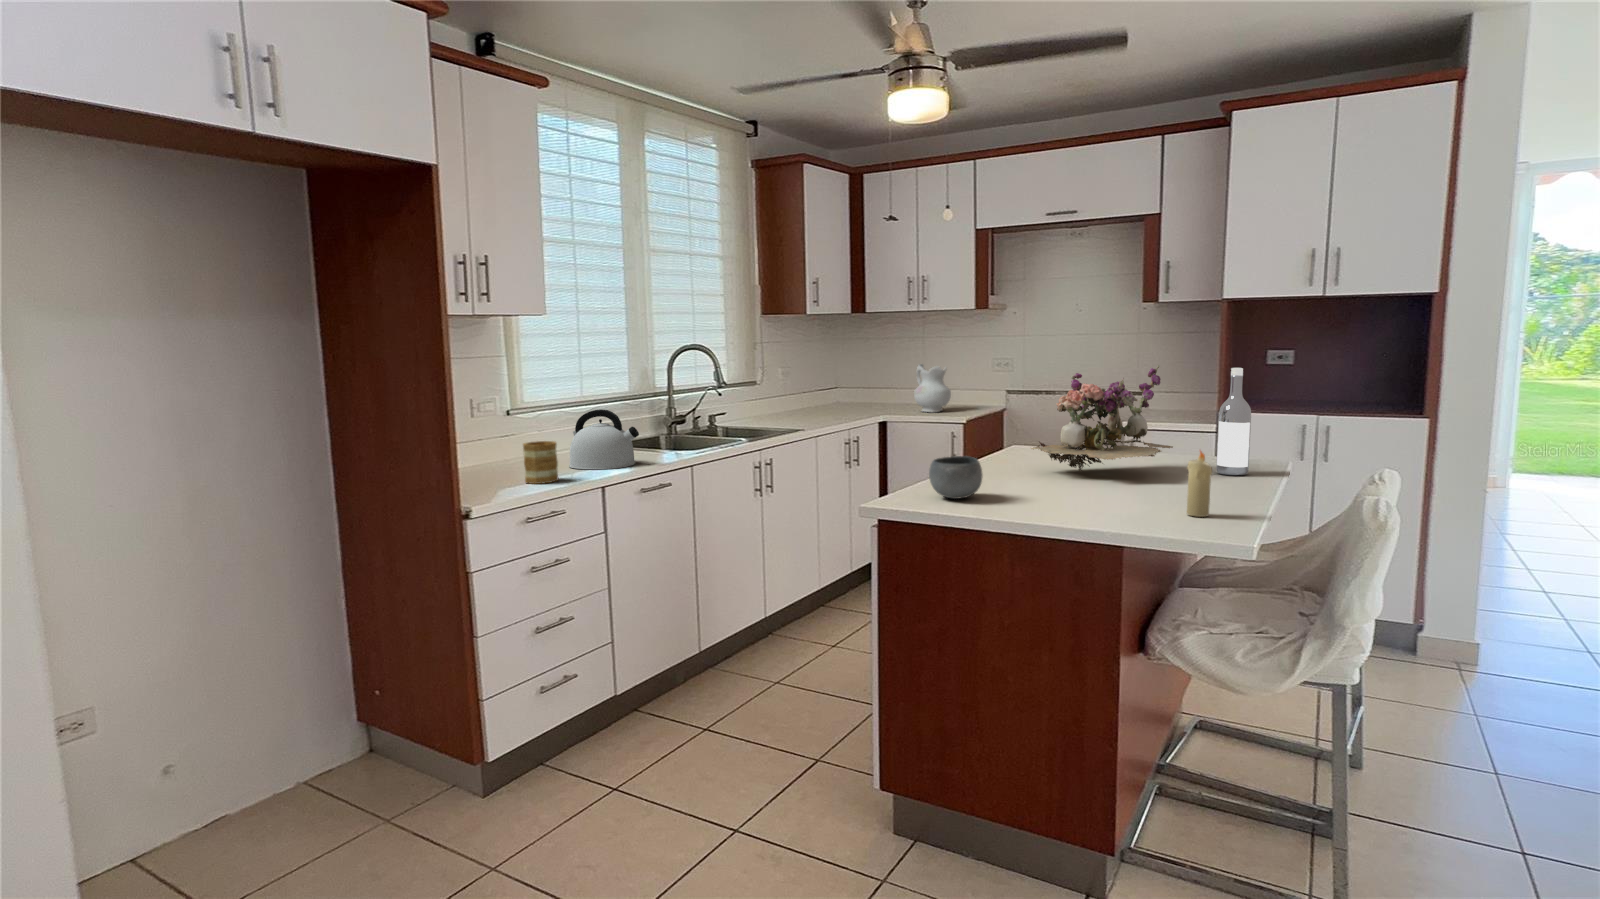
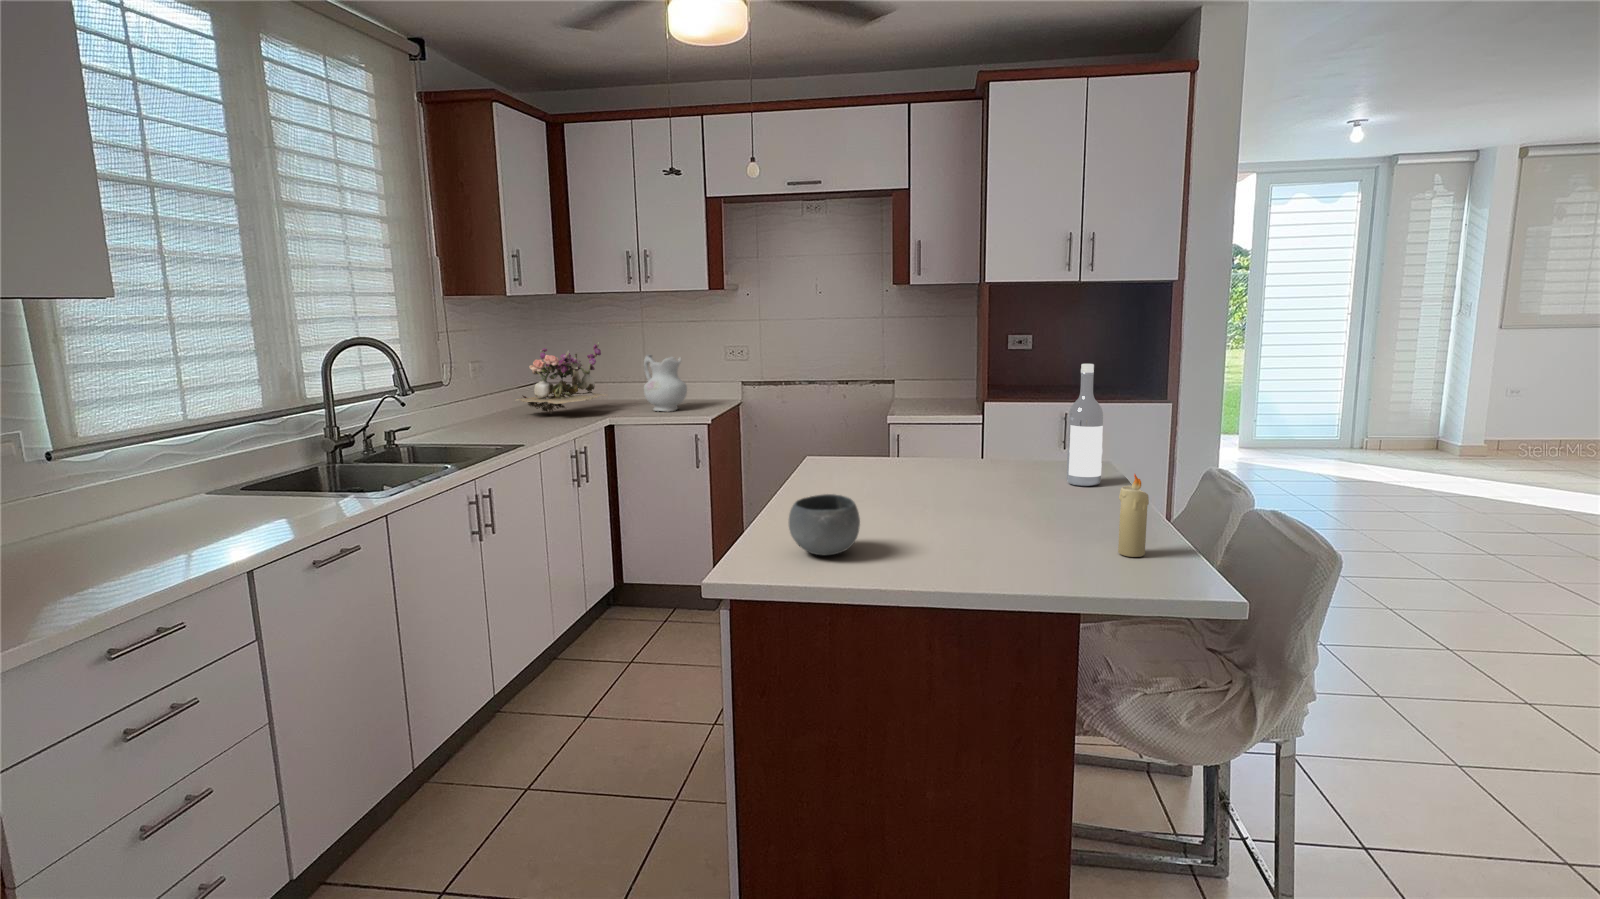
flower arrangement: present [1031,365,1173,472] -> present [517,342,608,414]
kettle: present [569,409,639,469] -> none [177,444,299,541]
mug: present [523,441,558,484] -> none [88,506,166,582]

